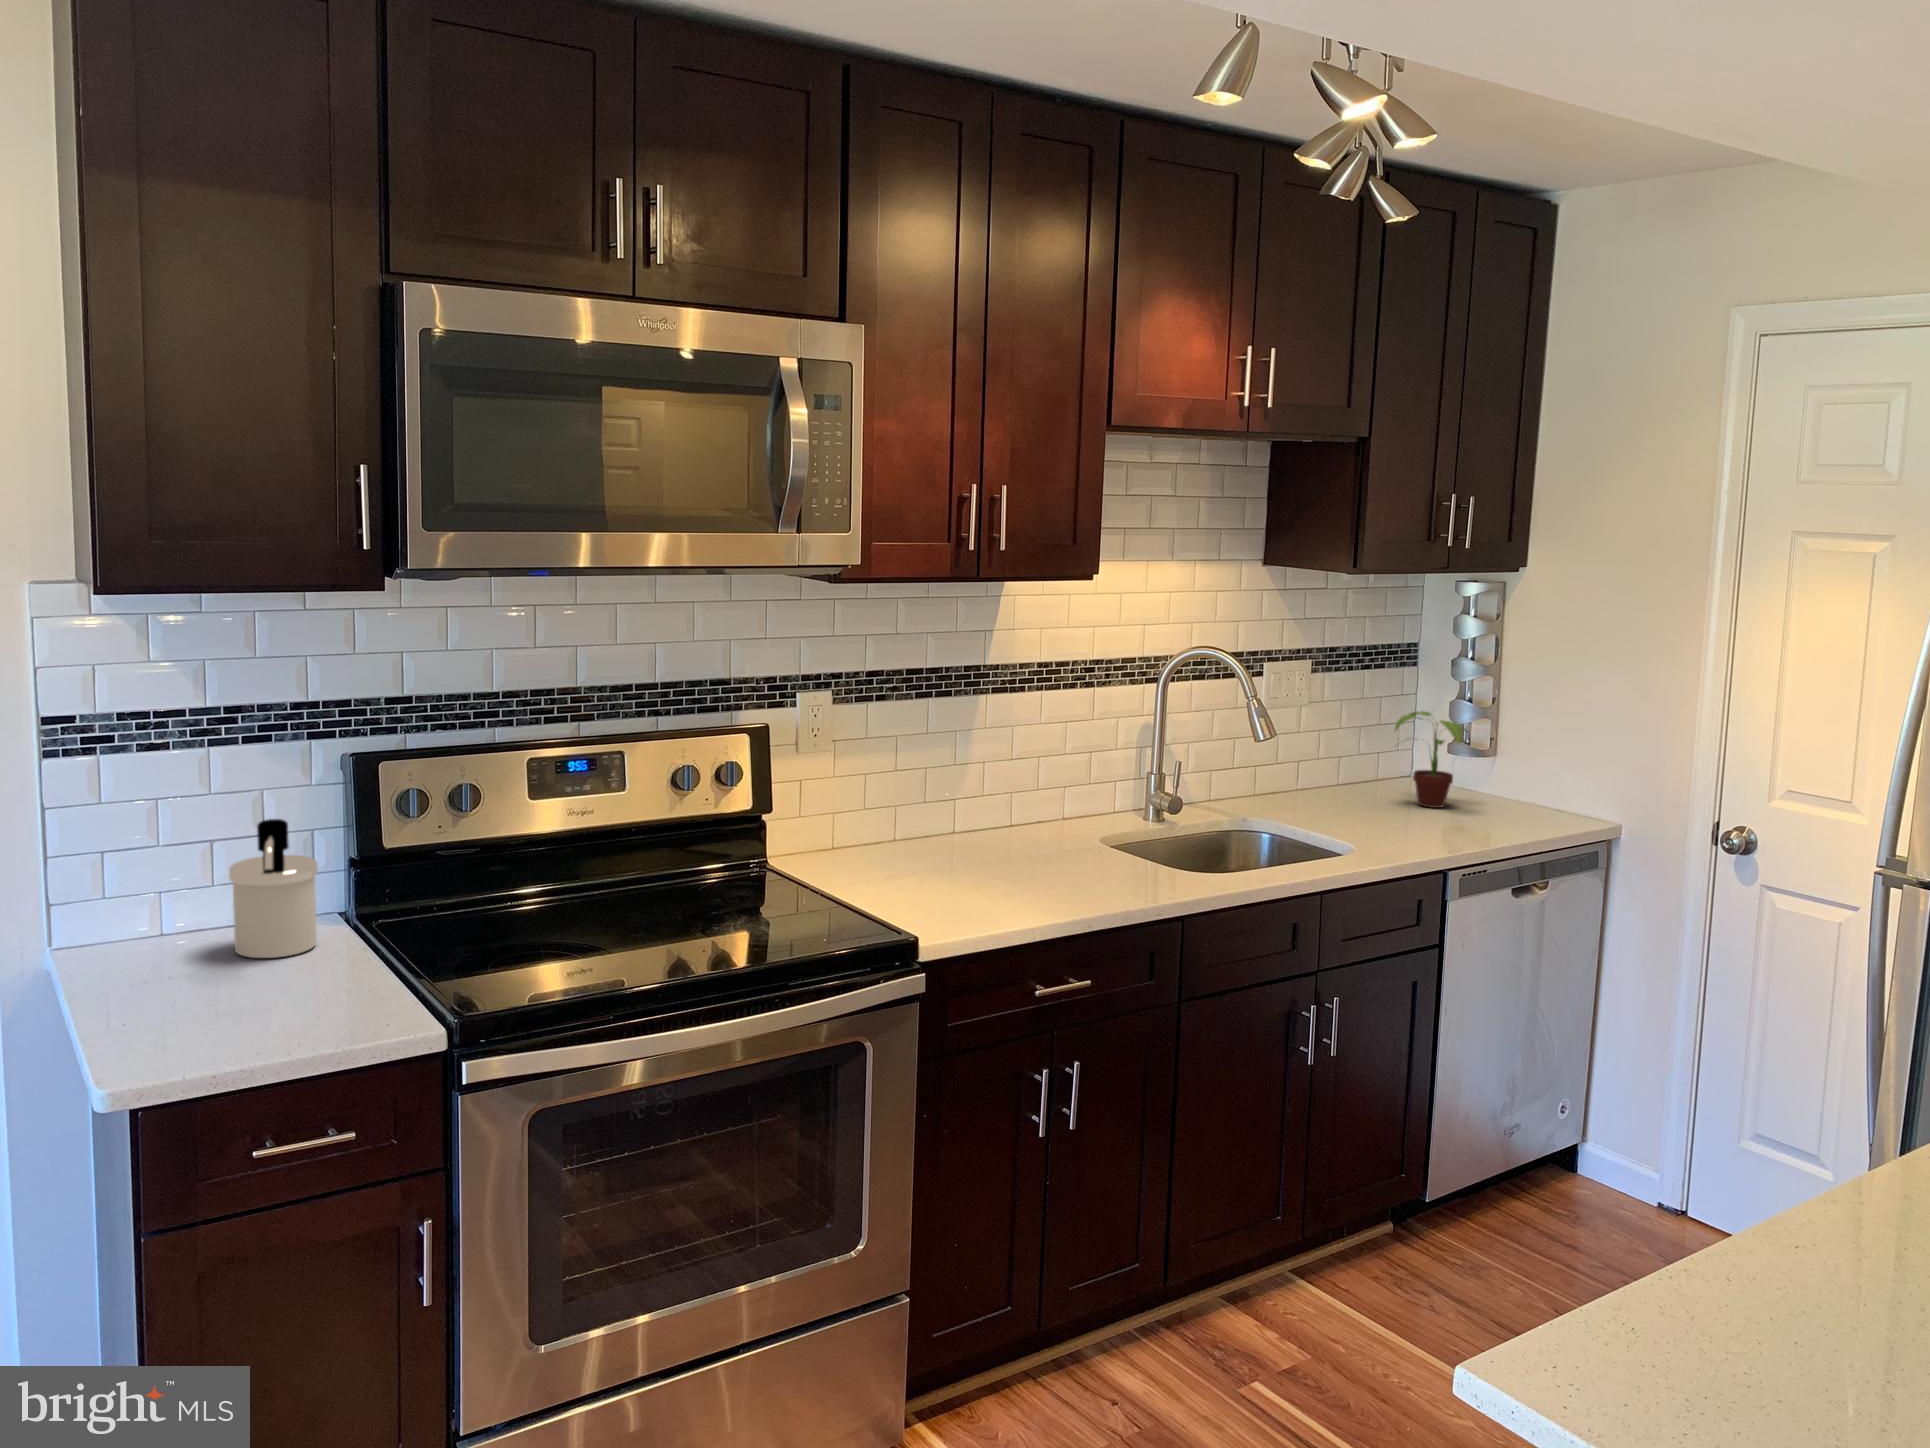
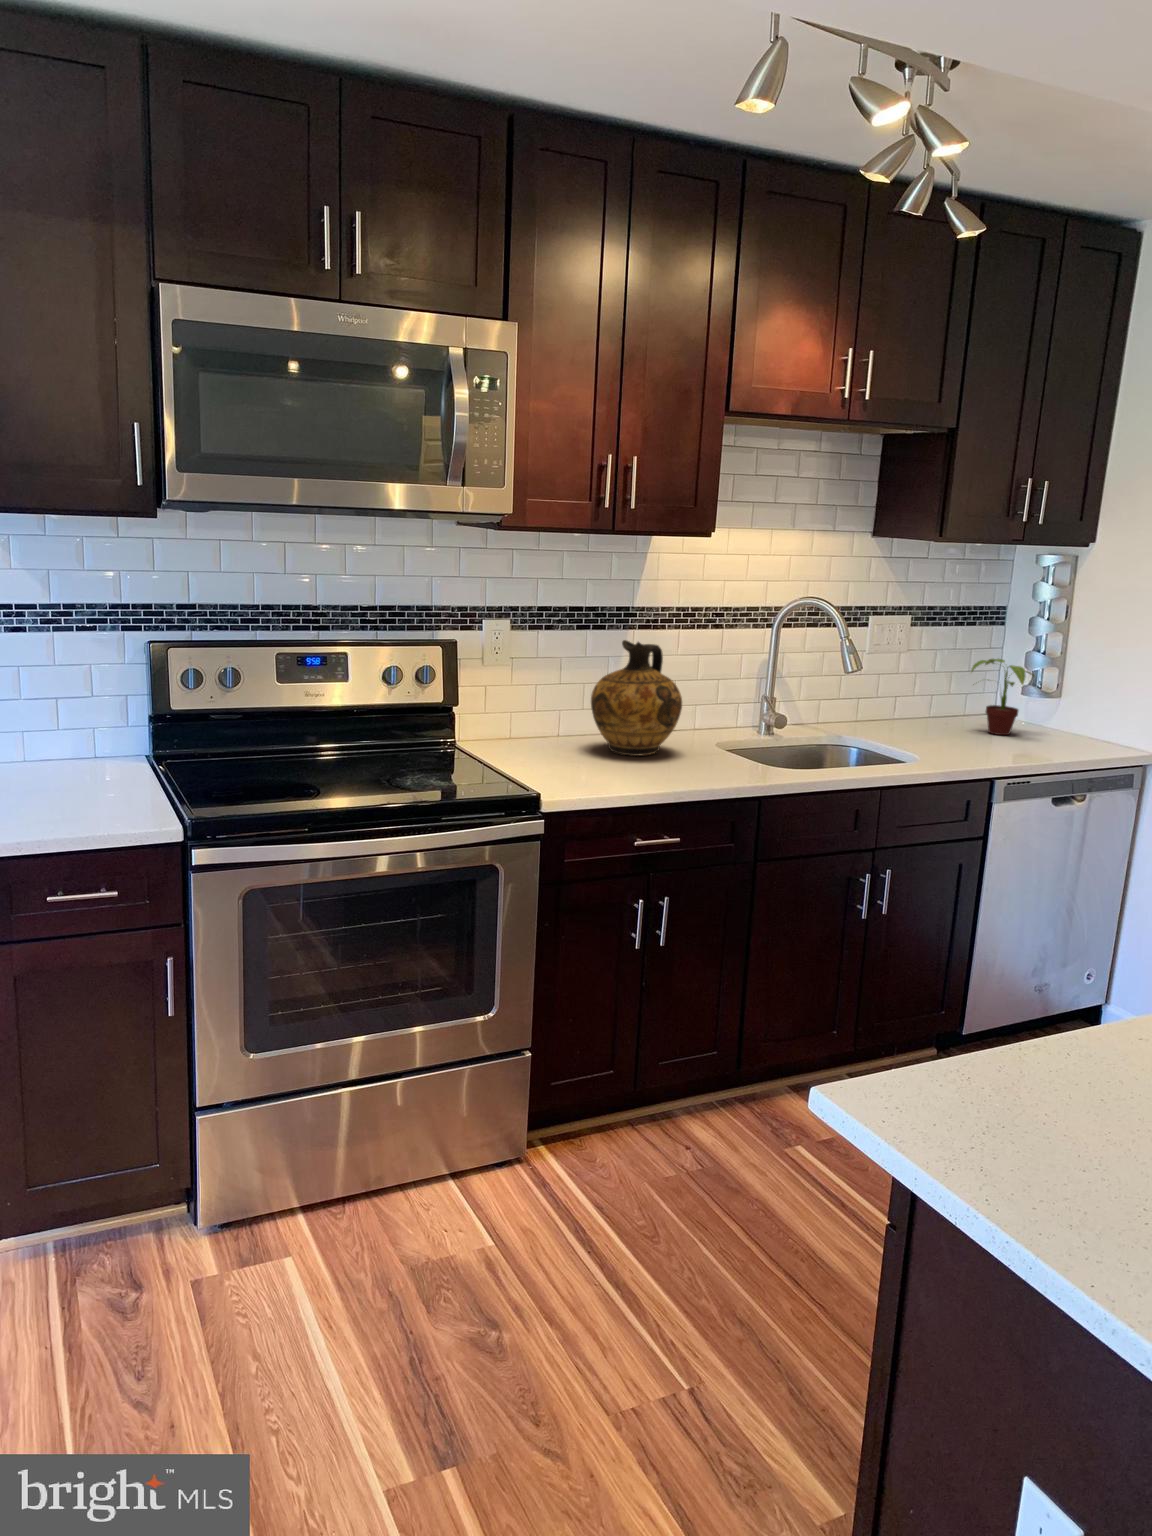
ceramic jug: none [945,717,1066,868] -> present [591,640,682,756]
soap dispenser: present [229,819,318,958] -> none [61,683,121,779]

